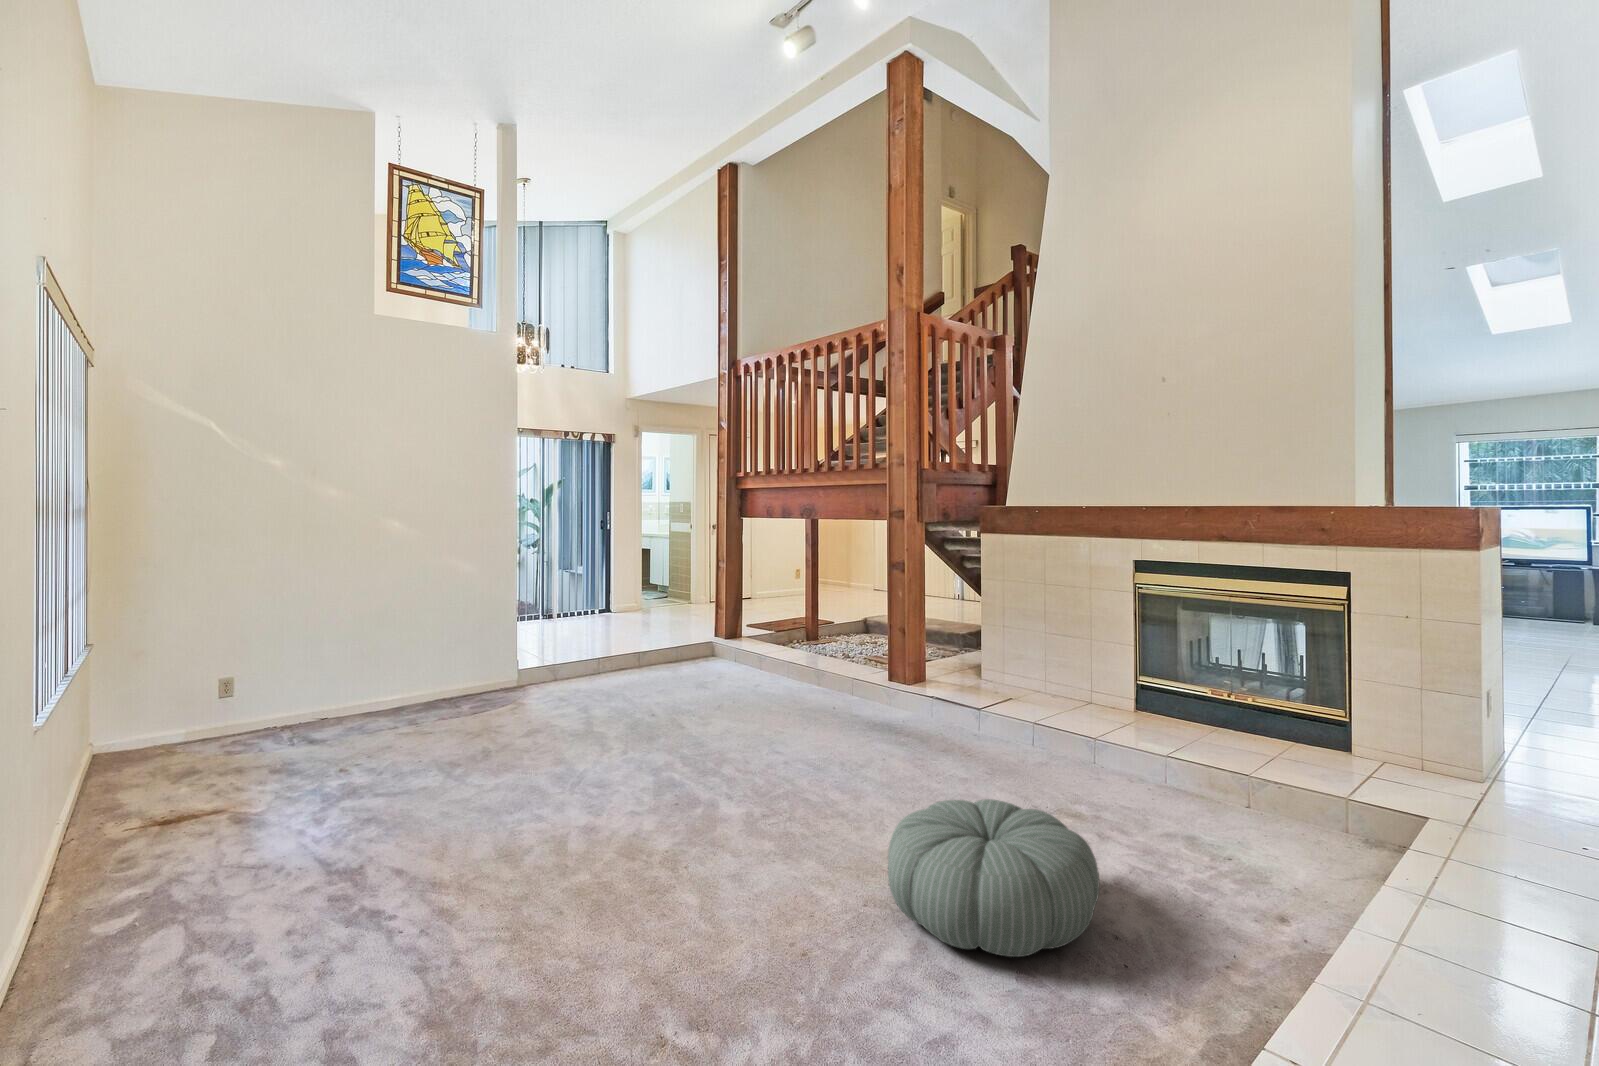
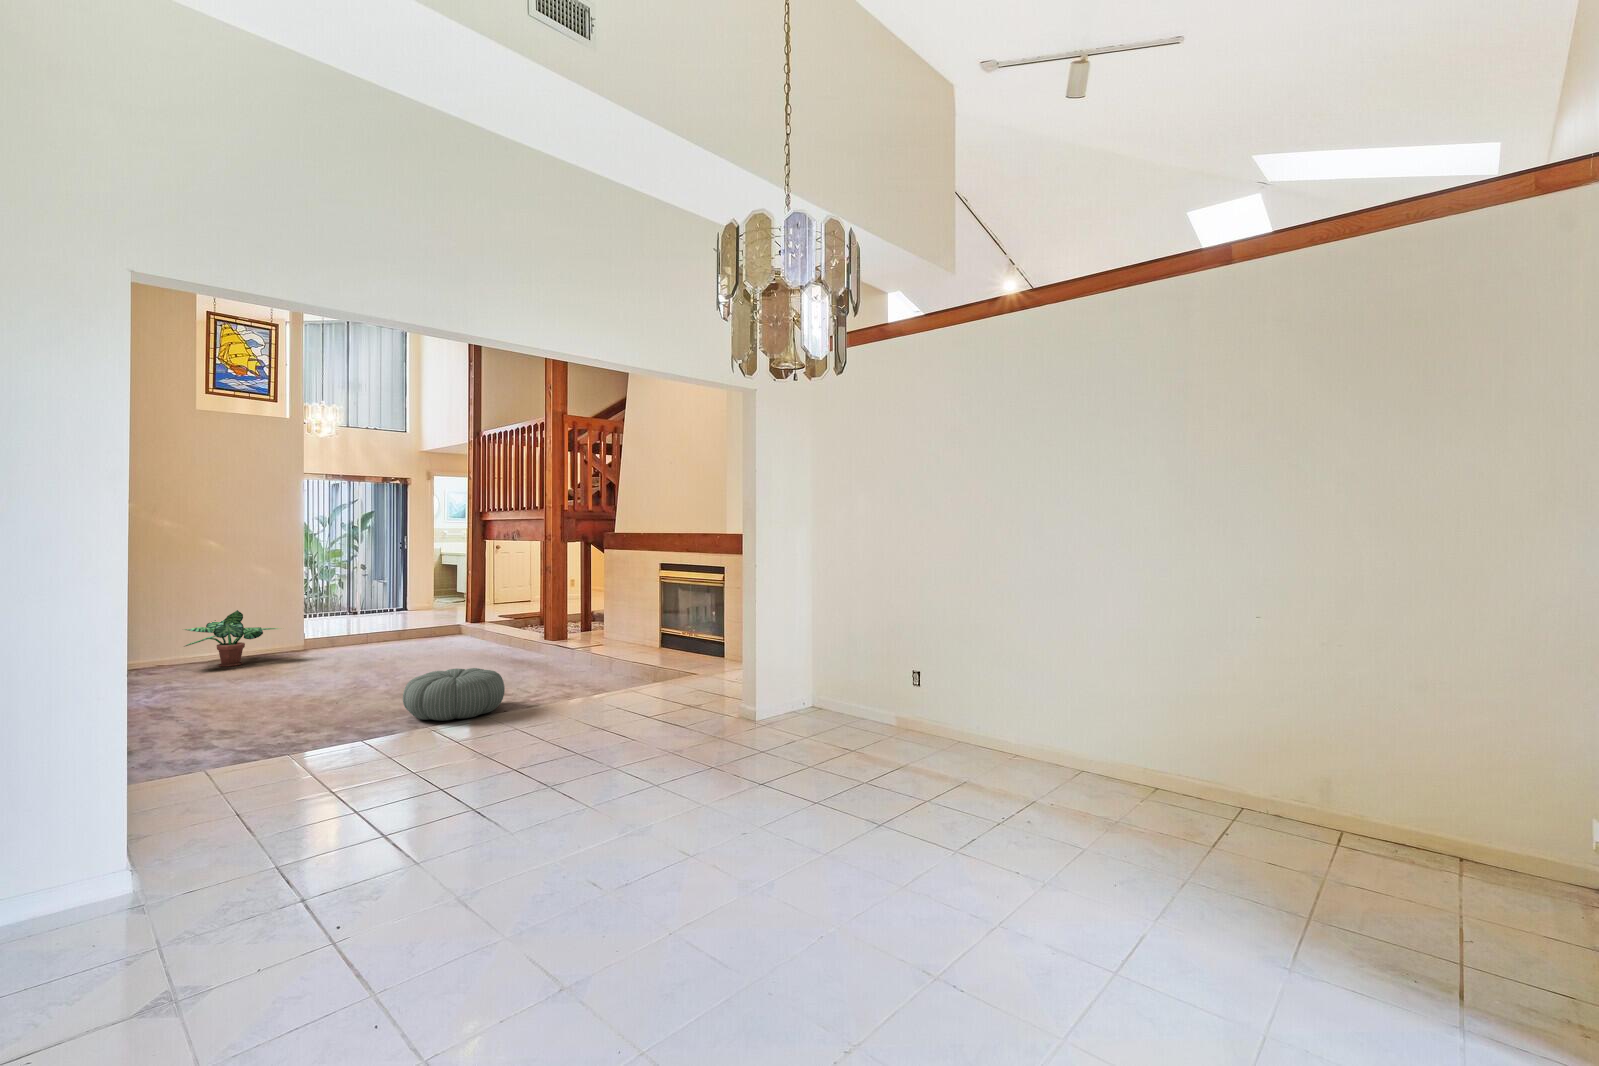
potted plant: none [368,634,512,723] -> present [185,610,279,667]

